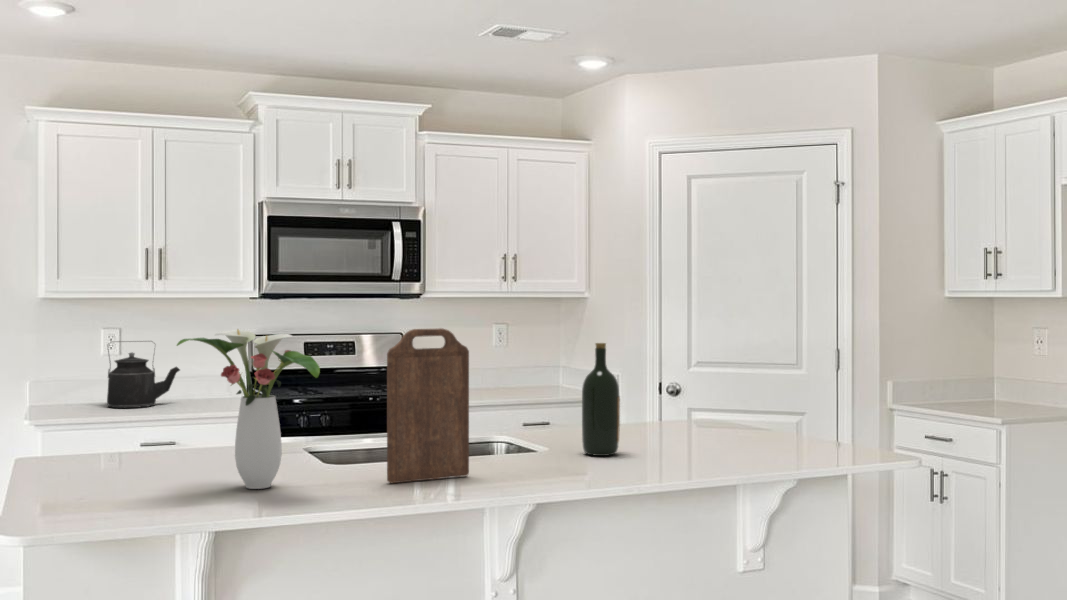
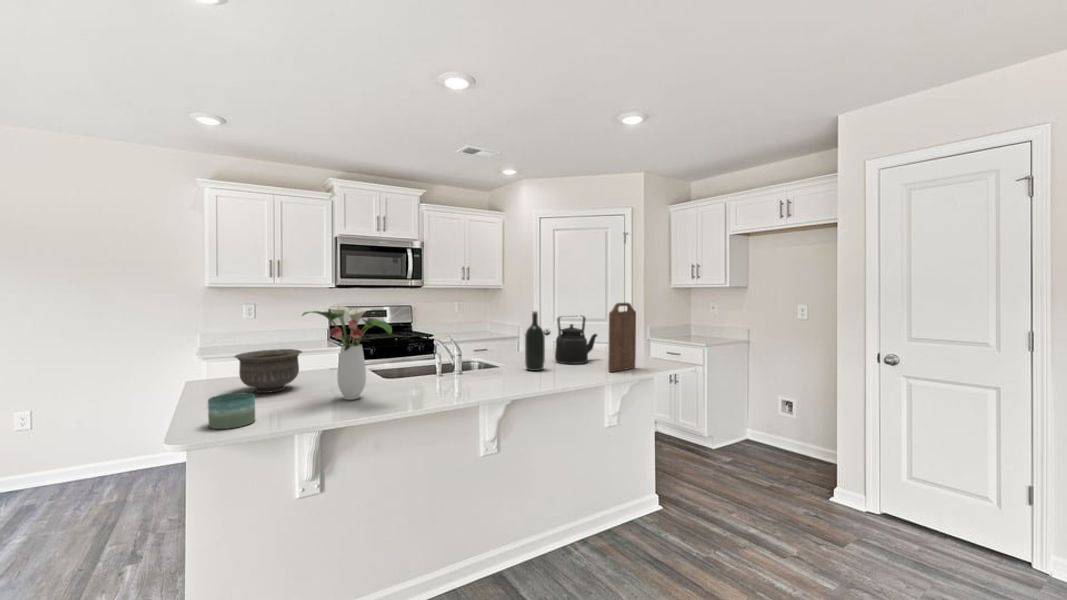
cutting board: present [387,328,469,483] -> present [608,303,636,372]
kettle: present [107,341,180,408] -> present [555,316,597,364]
bowl: none [77,404,184,475] -> present [235,349,302,393]
candle: none [36,467,104,520] -> present [208,393,255,429]

